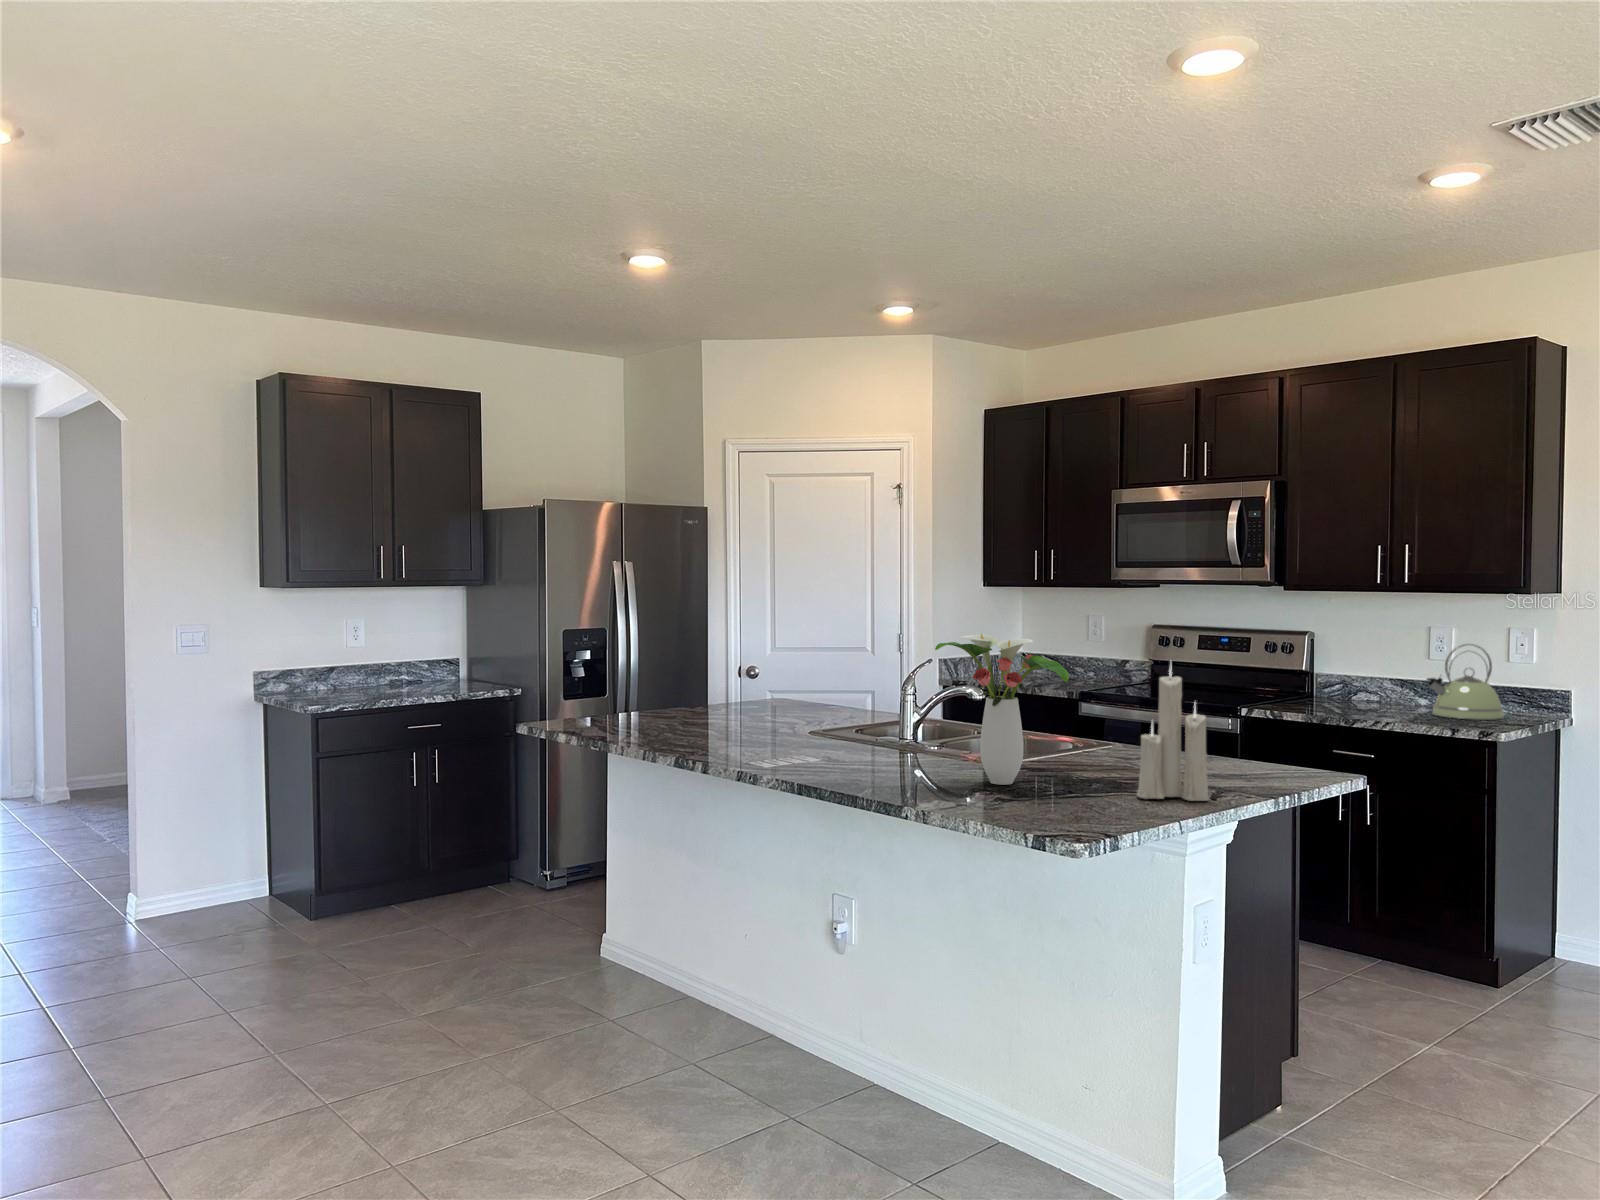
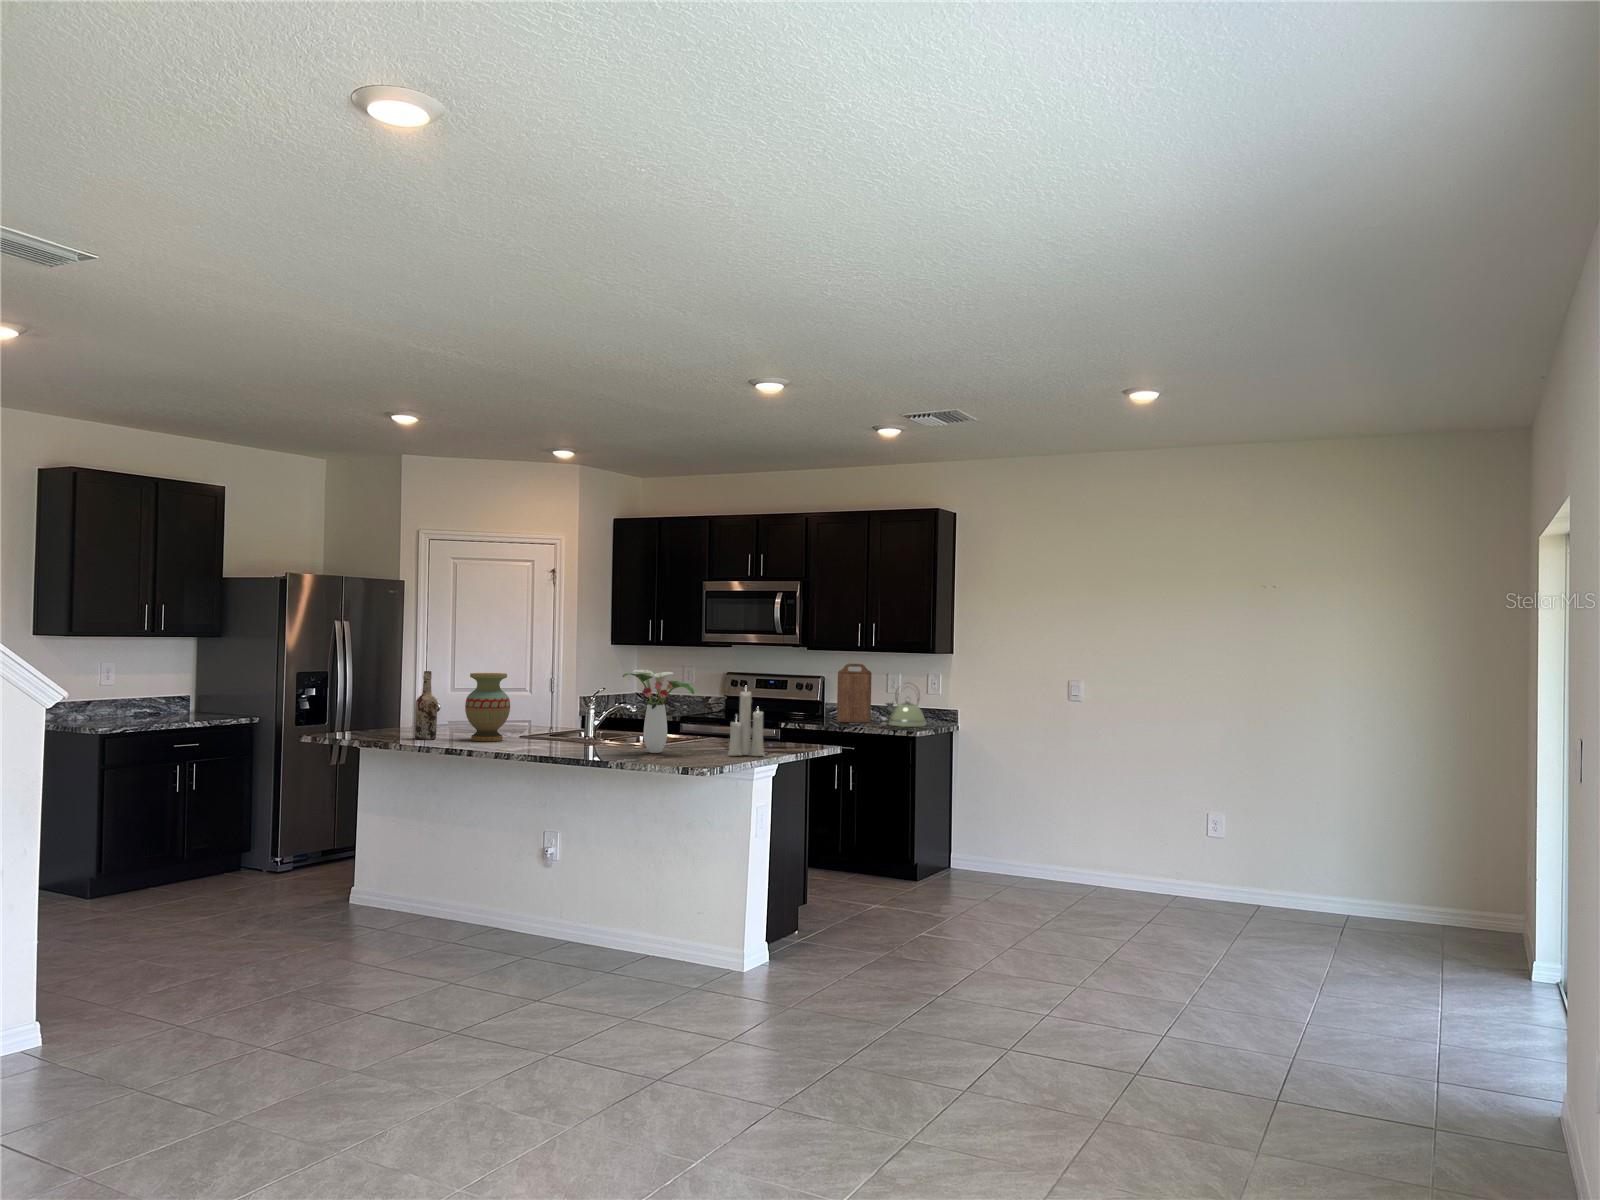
cutting board: none [1337,612,1398,707] -> present [837,664,872,722]
wine bottle: none [644,635,676,740] -> present [415,671,438,739]
vase: none [713,637,782,746] -> present [465,673,510,741]

